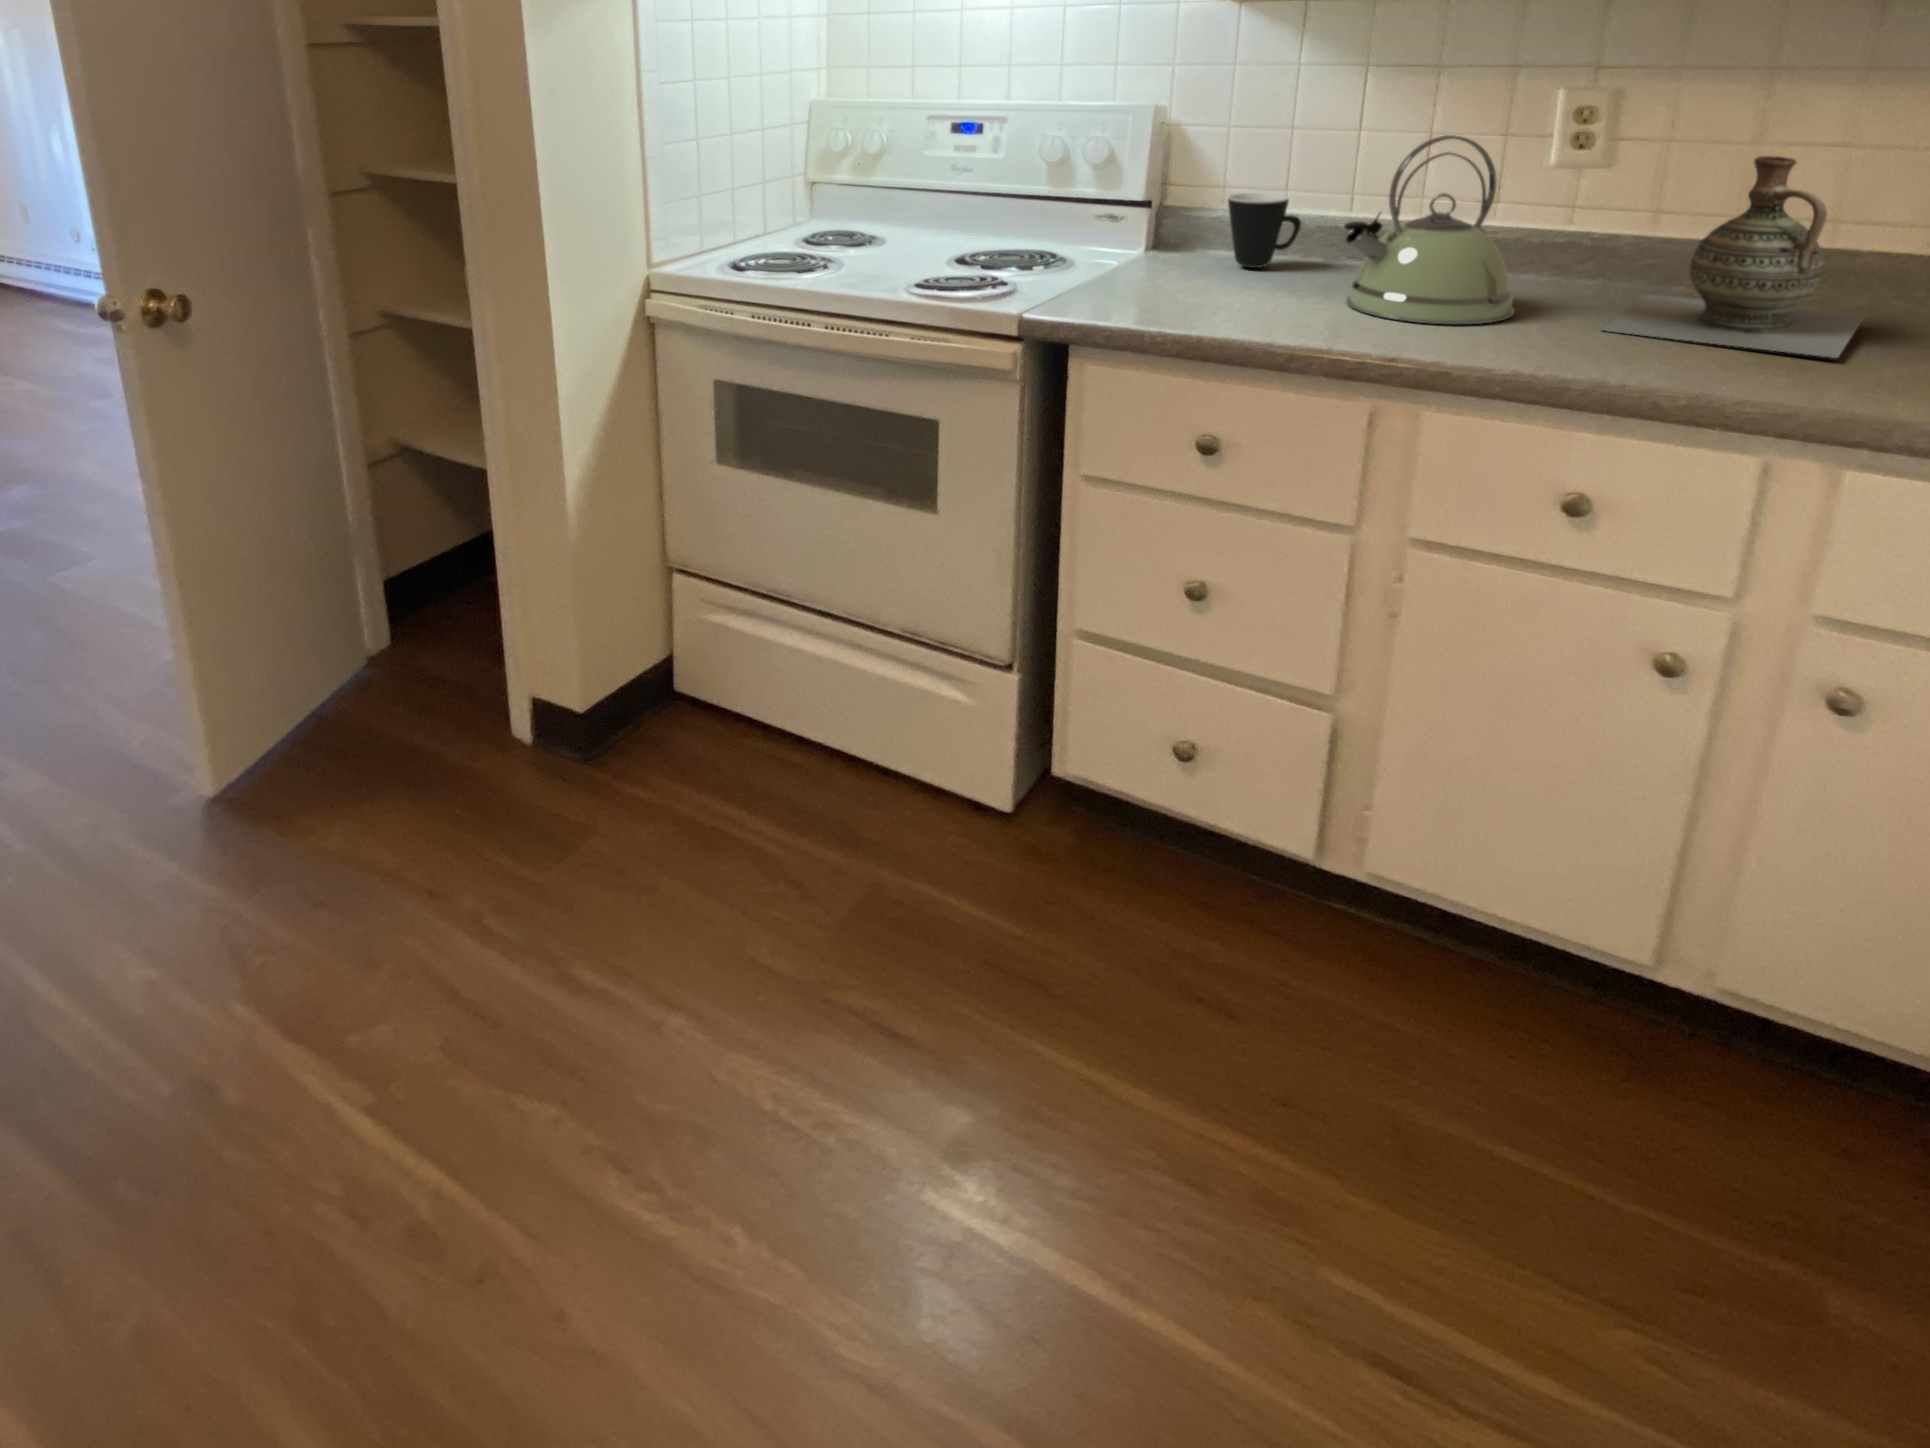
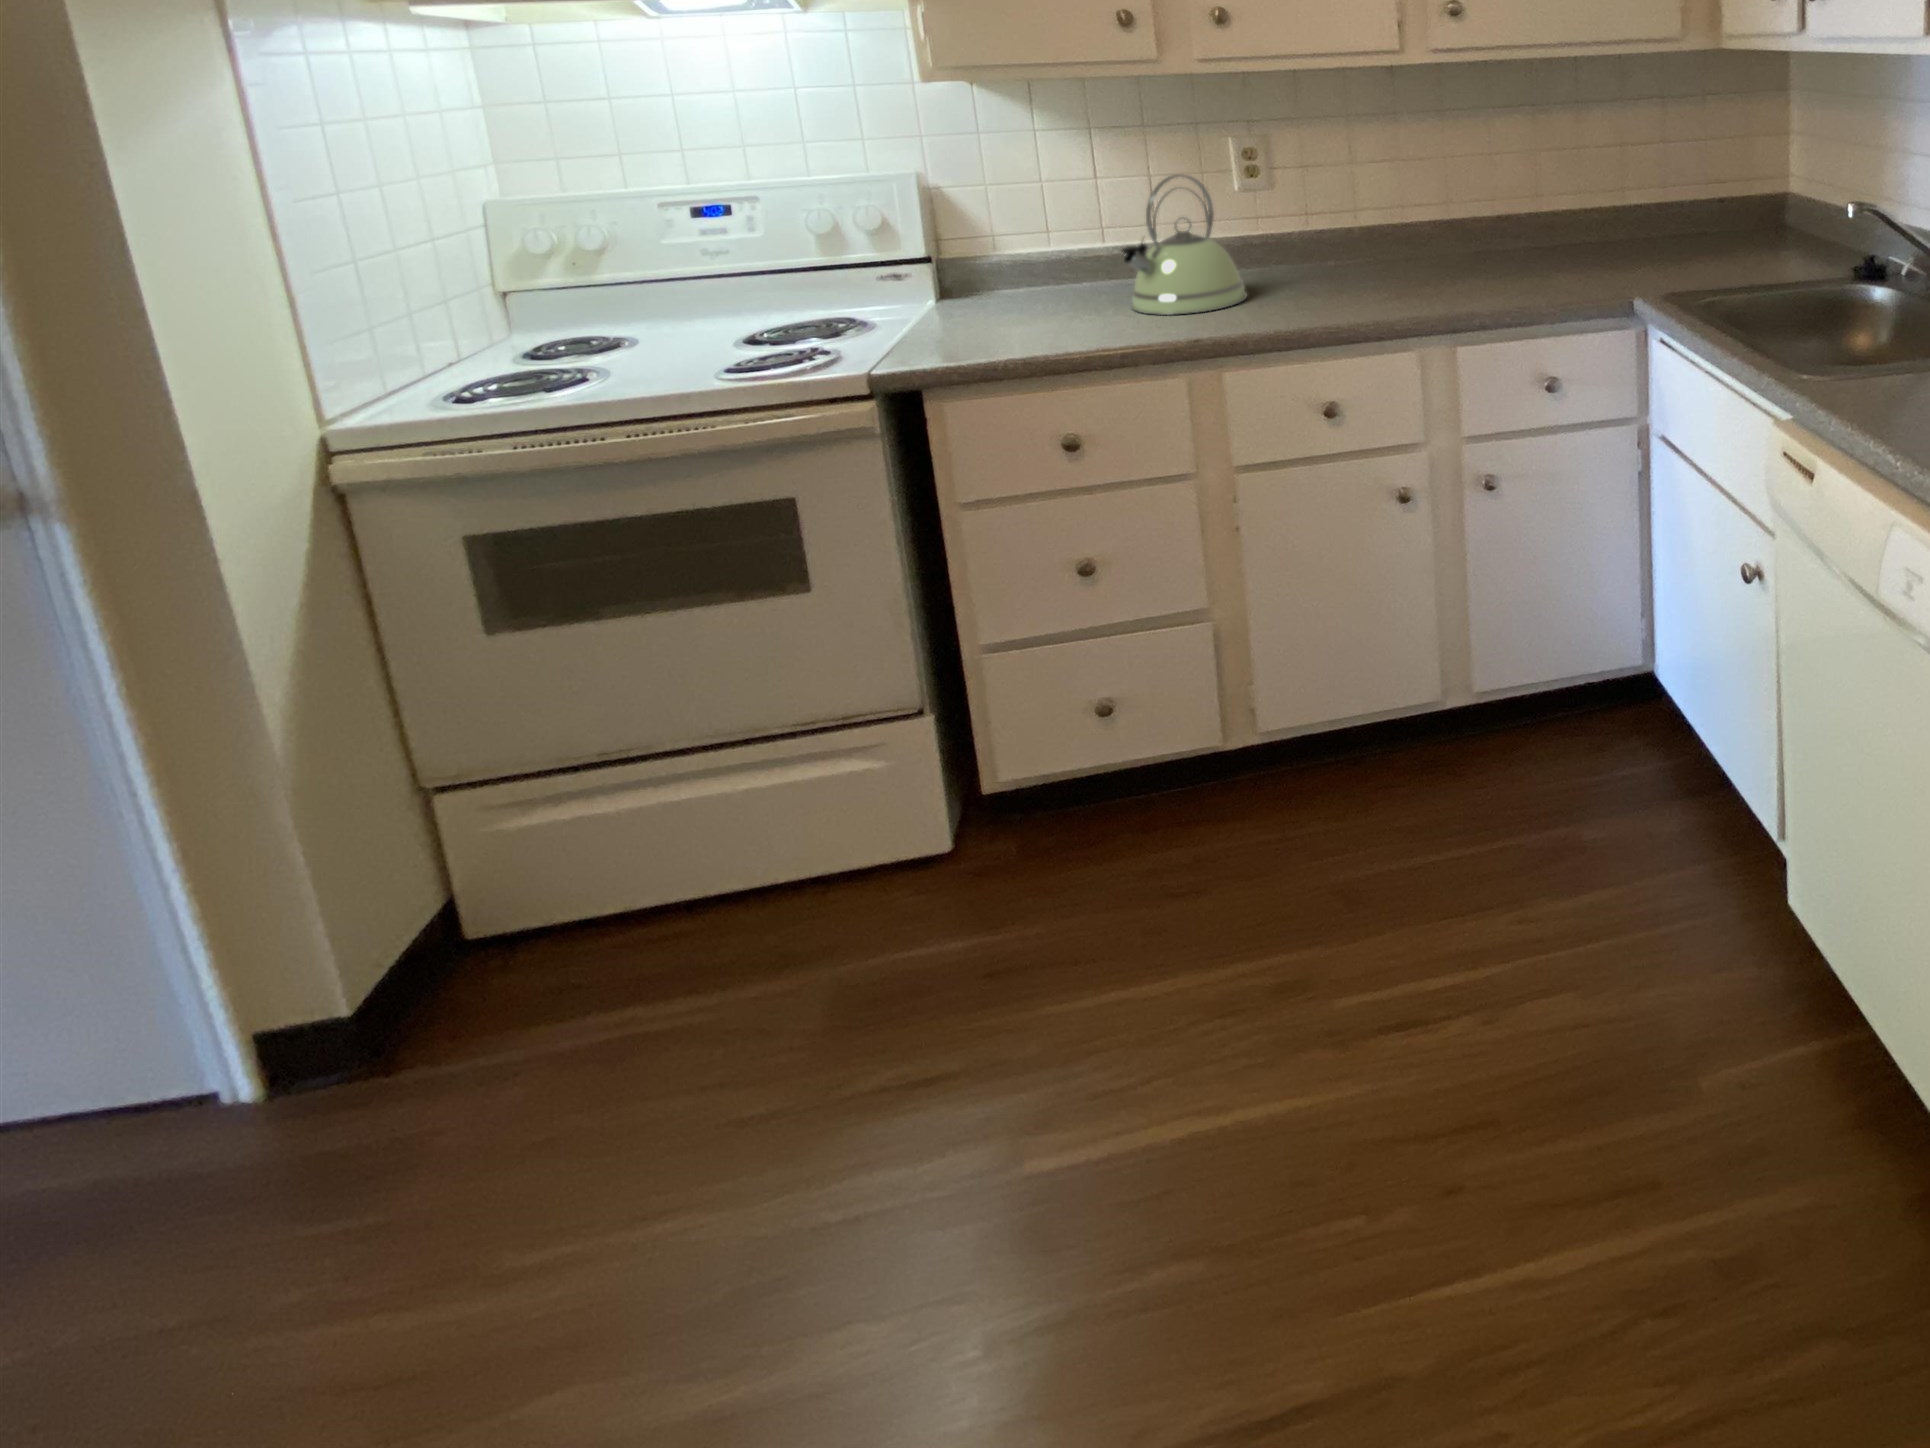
ceramic jug: present [1602,156,1864,358] -> none [1303,168,1430,295]
mug: present [1228,193,1301,268] -> none [1005,235,1070,298]

